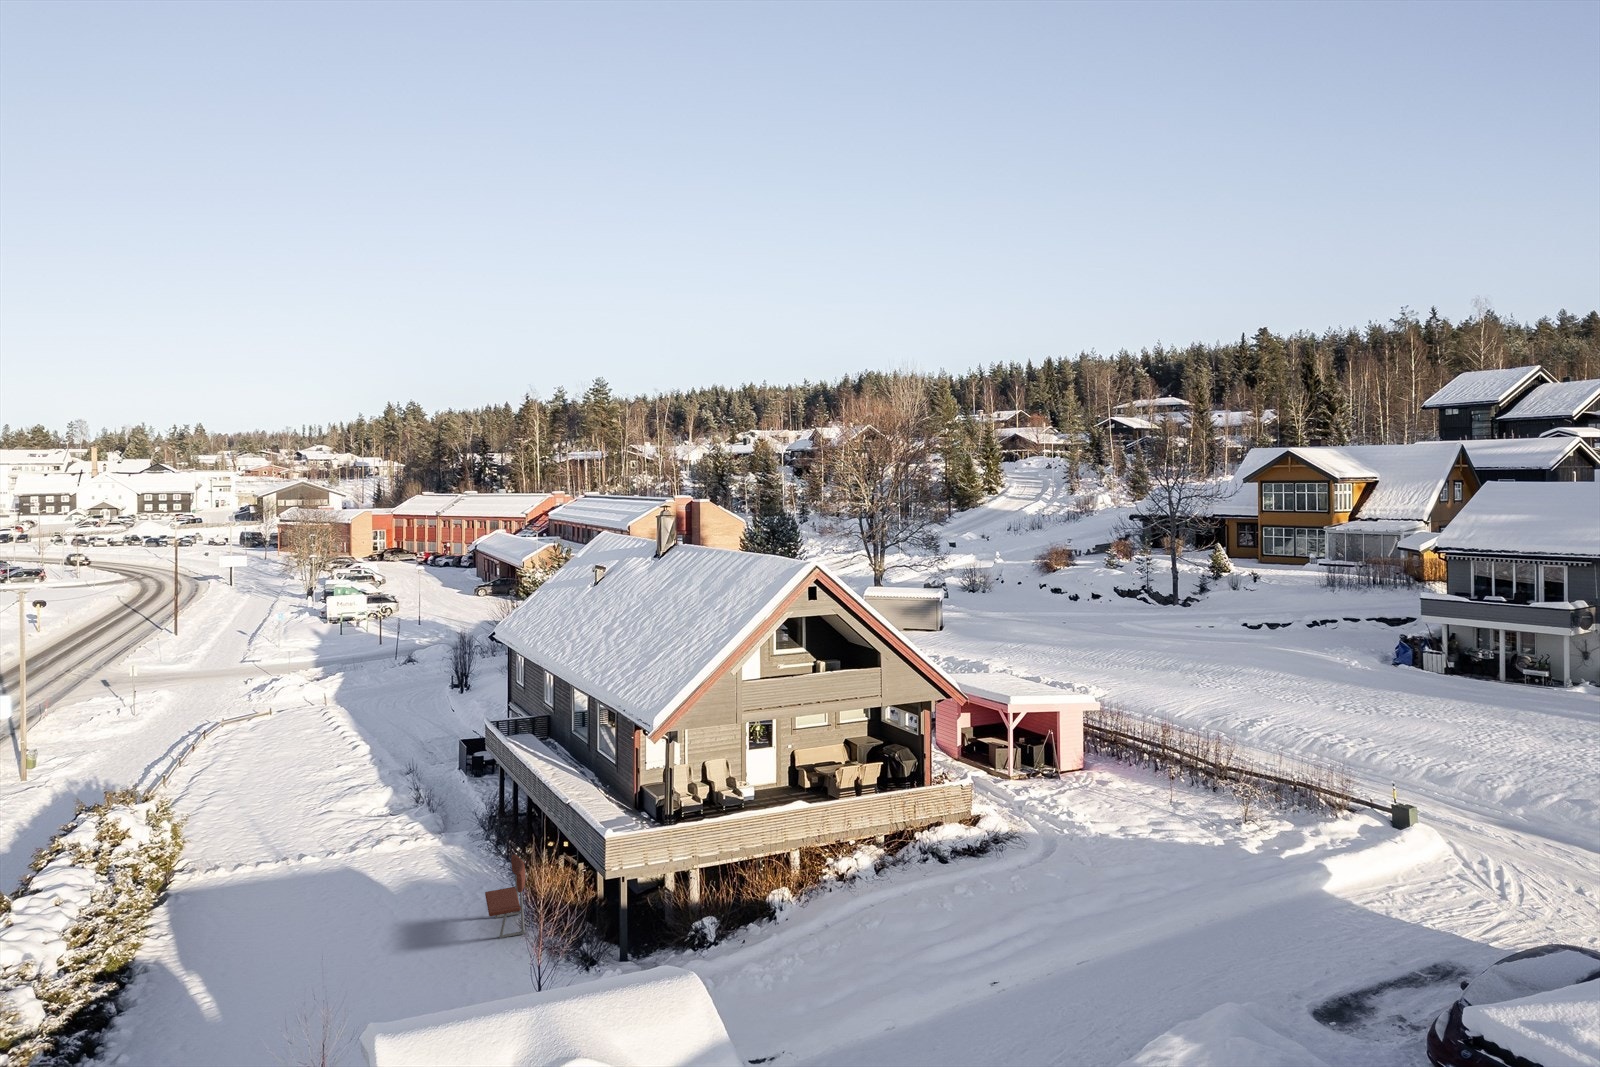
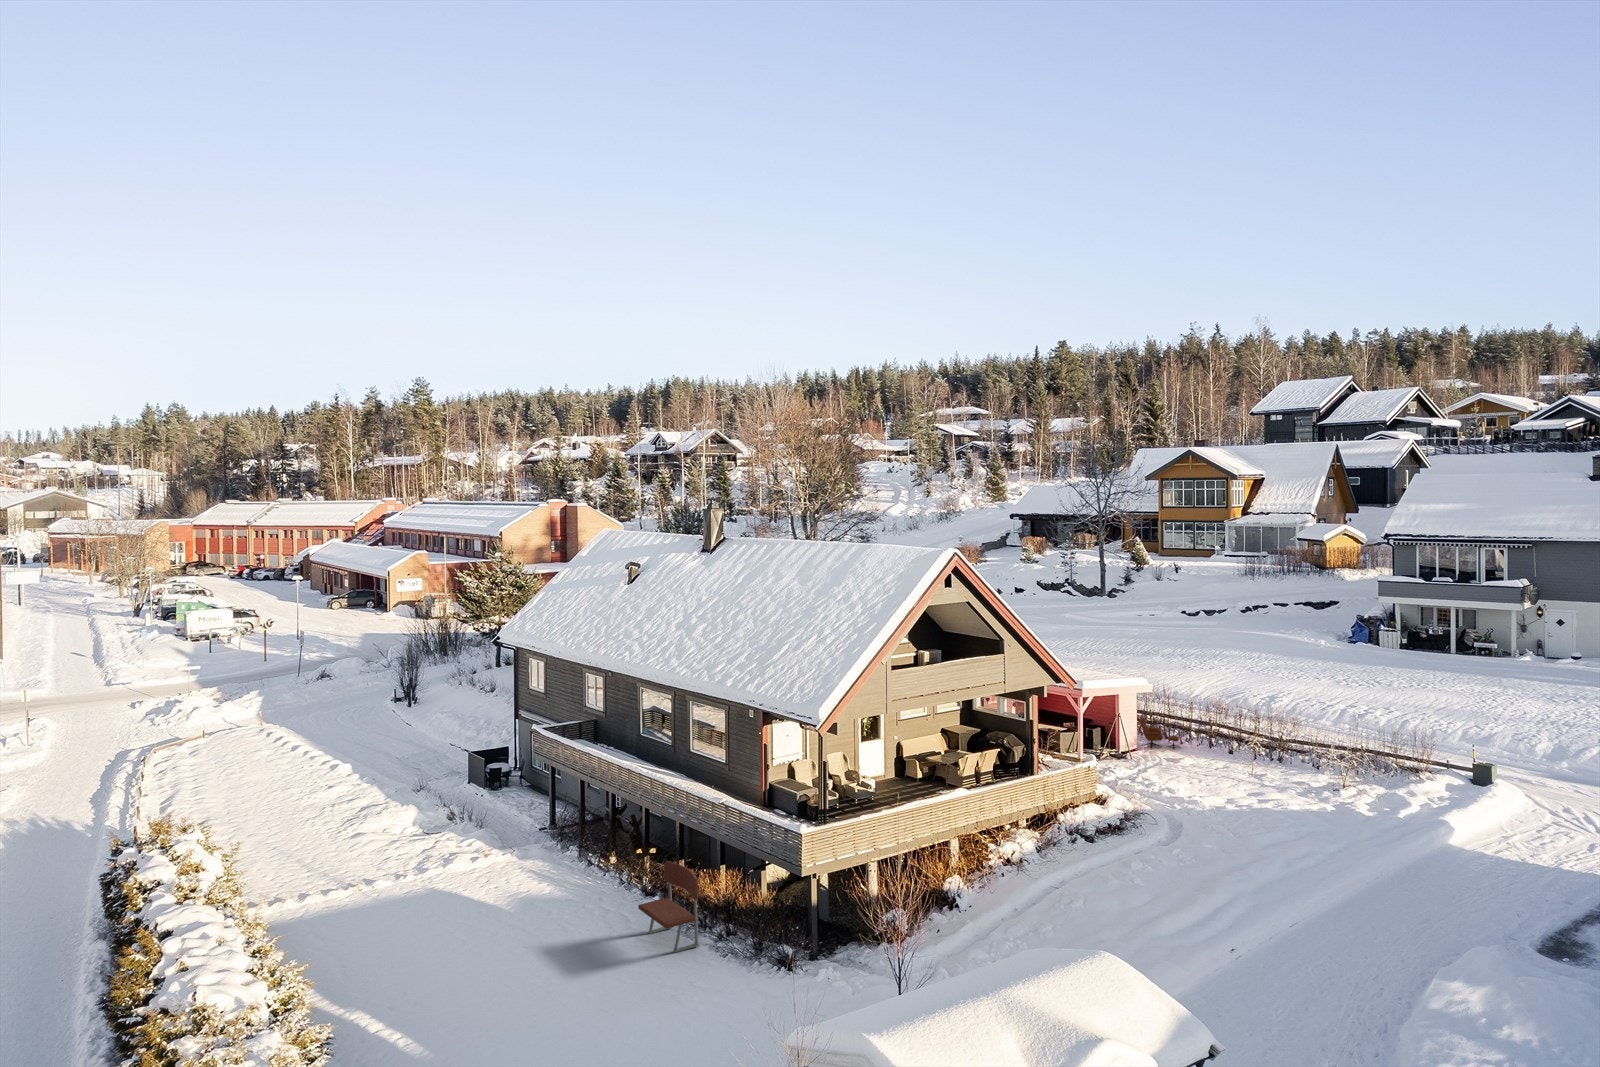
lounge chair: none [1077,736,1117,770] -> present [1140,717,1180,749]

